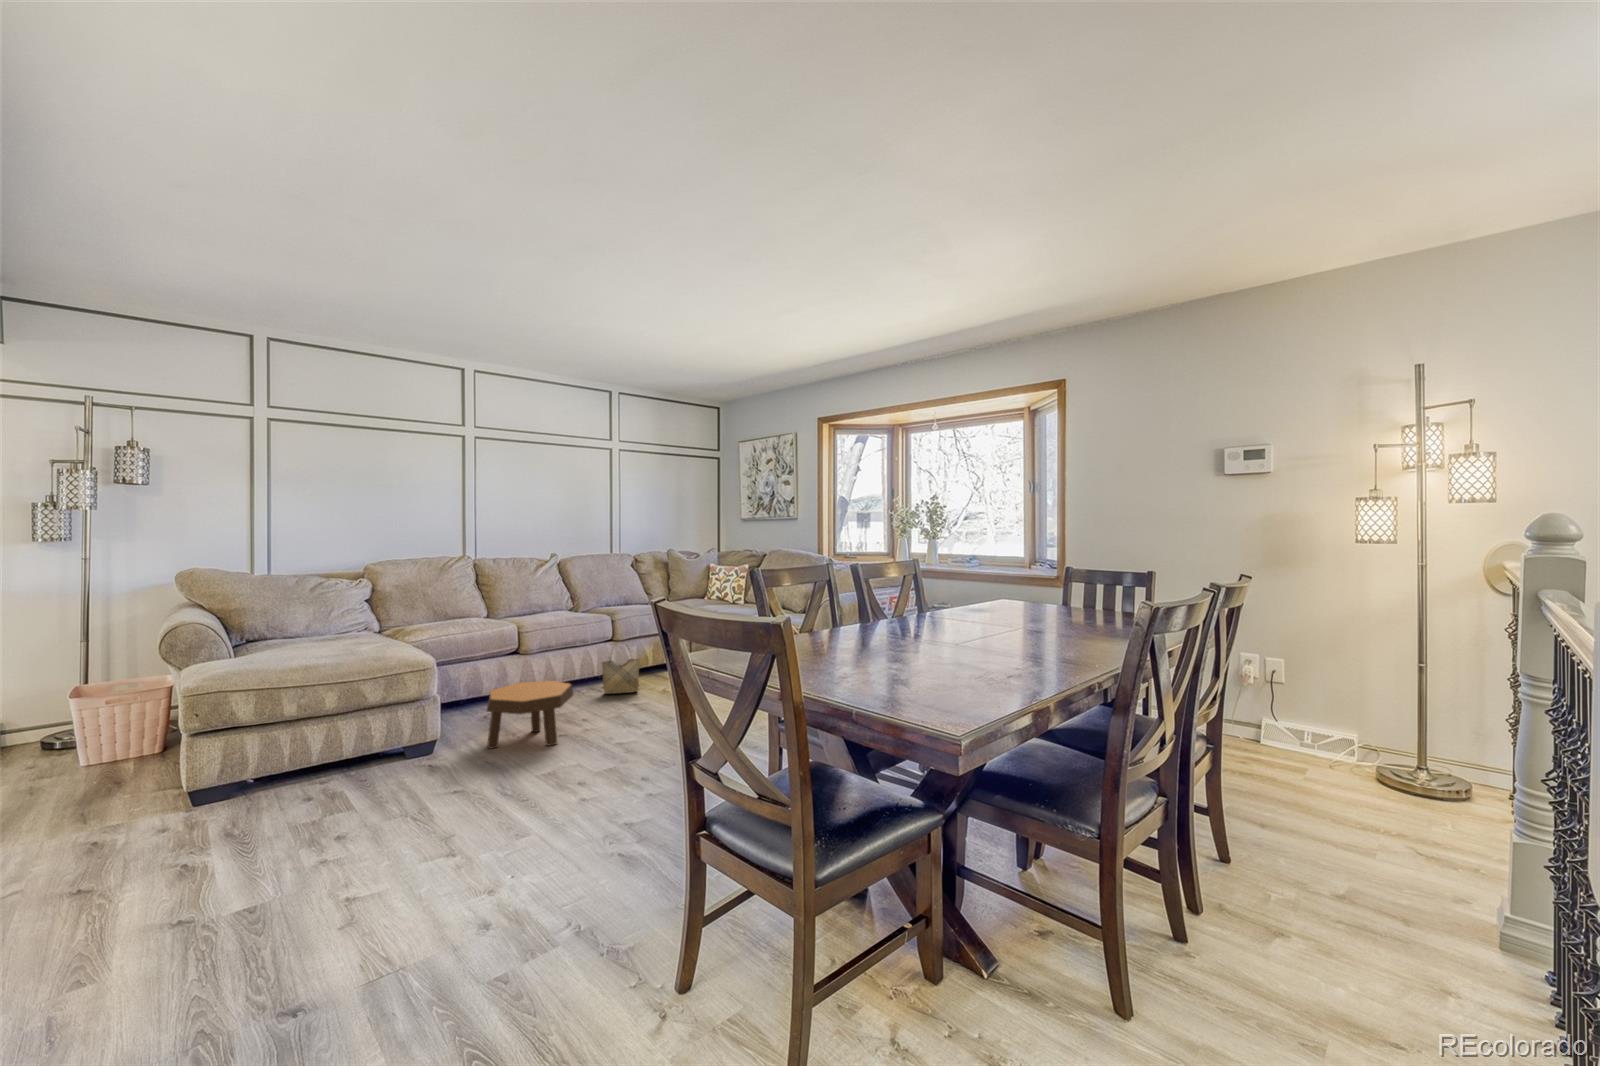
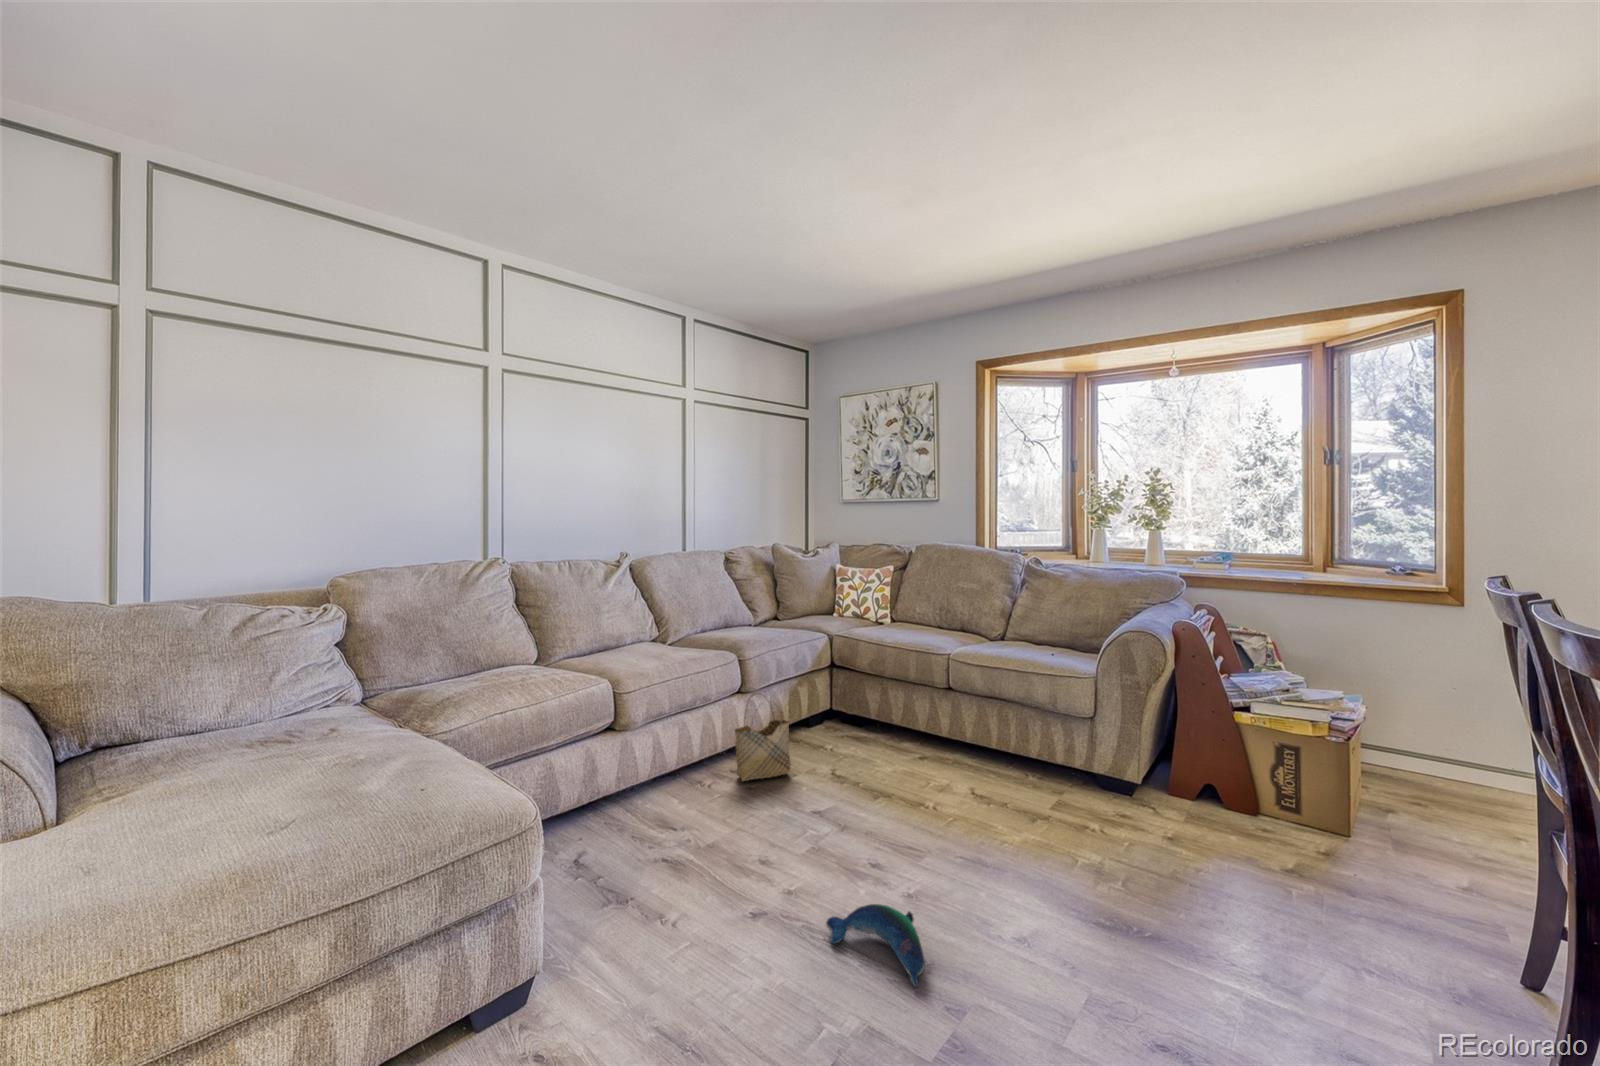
footstool: present [487,681,573,749] -> none [607,796,765,969]
plush toy: none [594,728,637,757] -> present [826,904,924,987]

